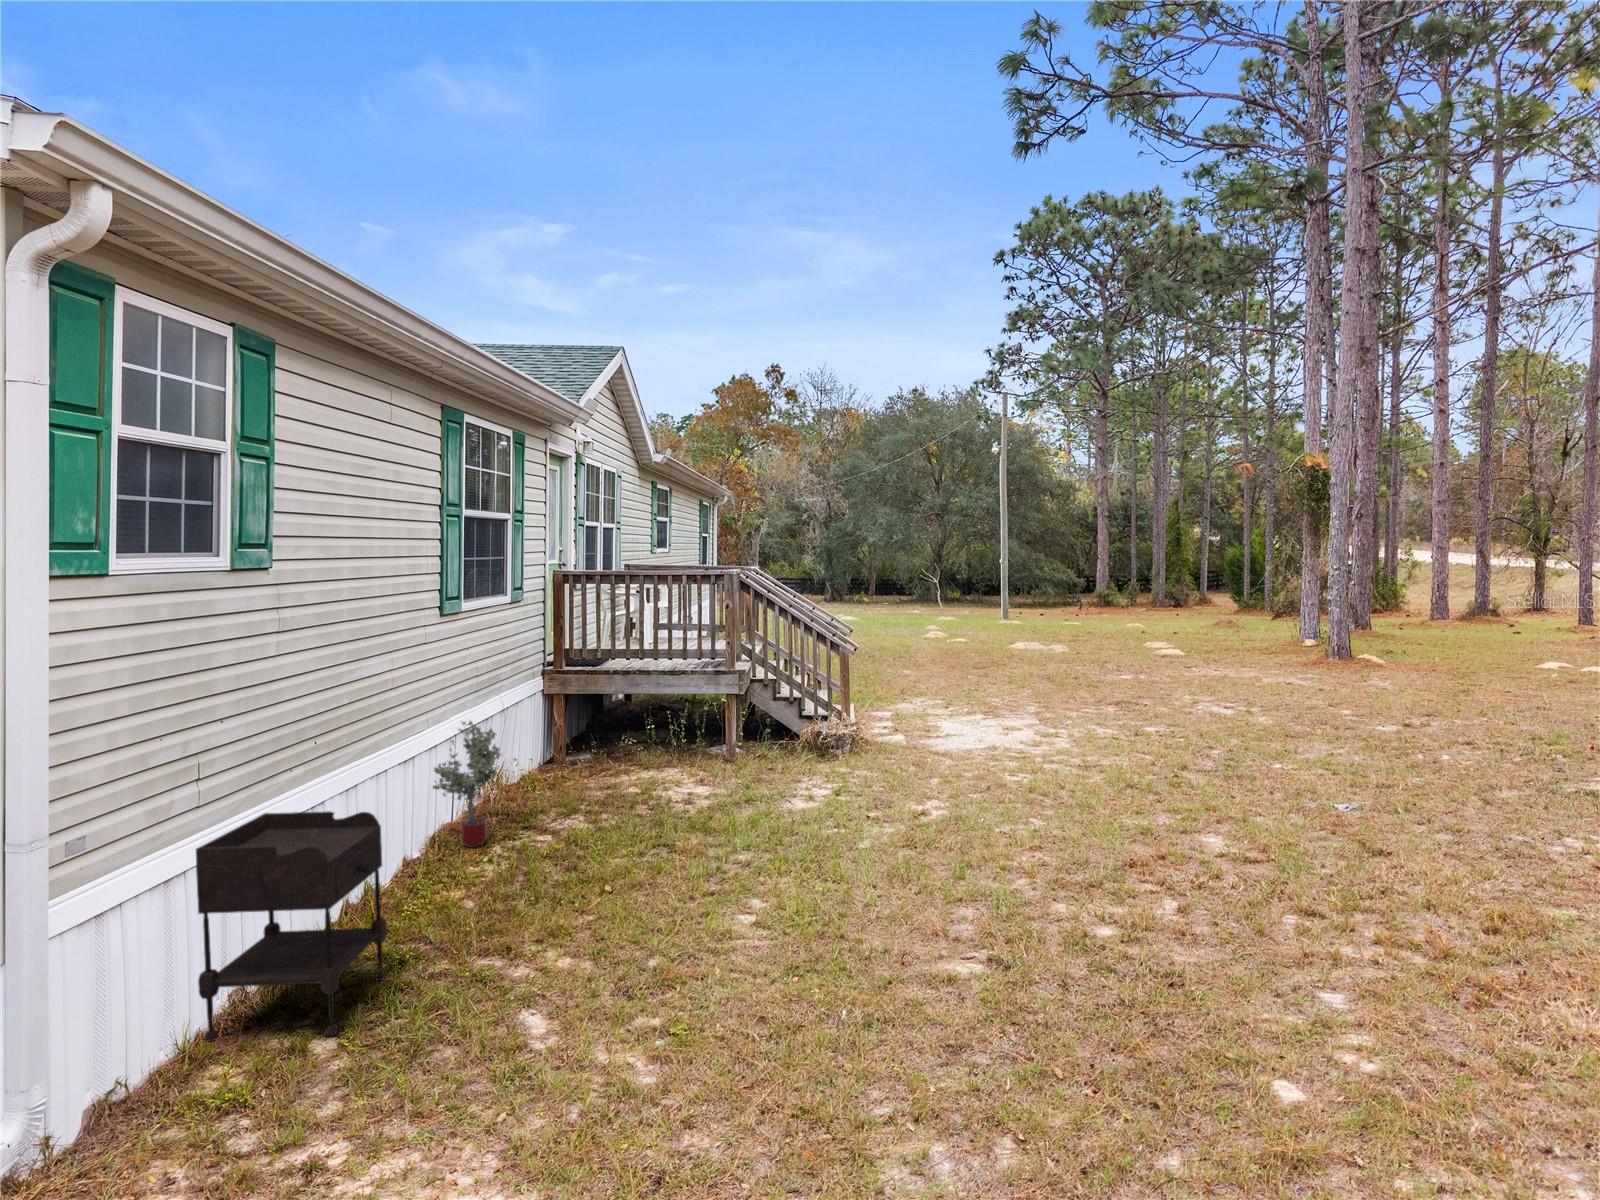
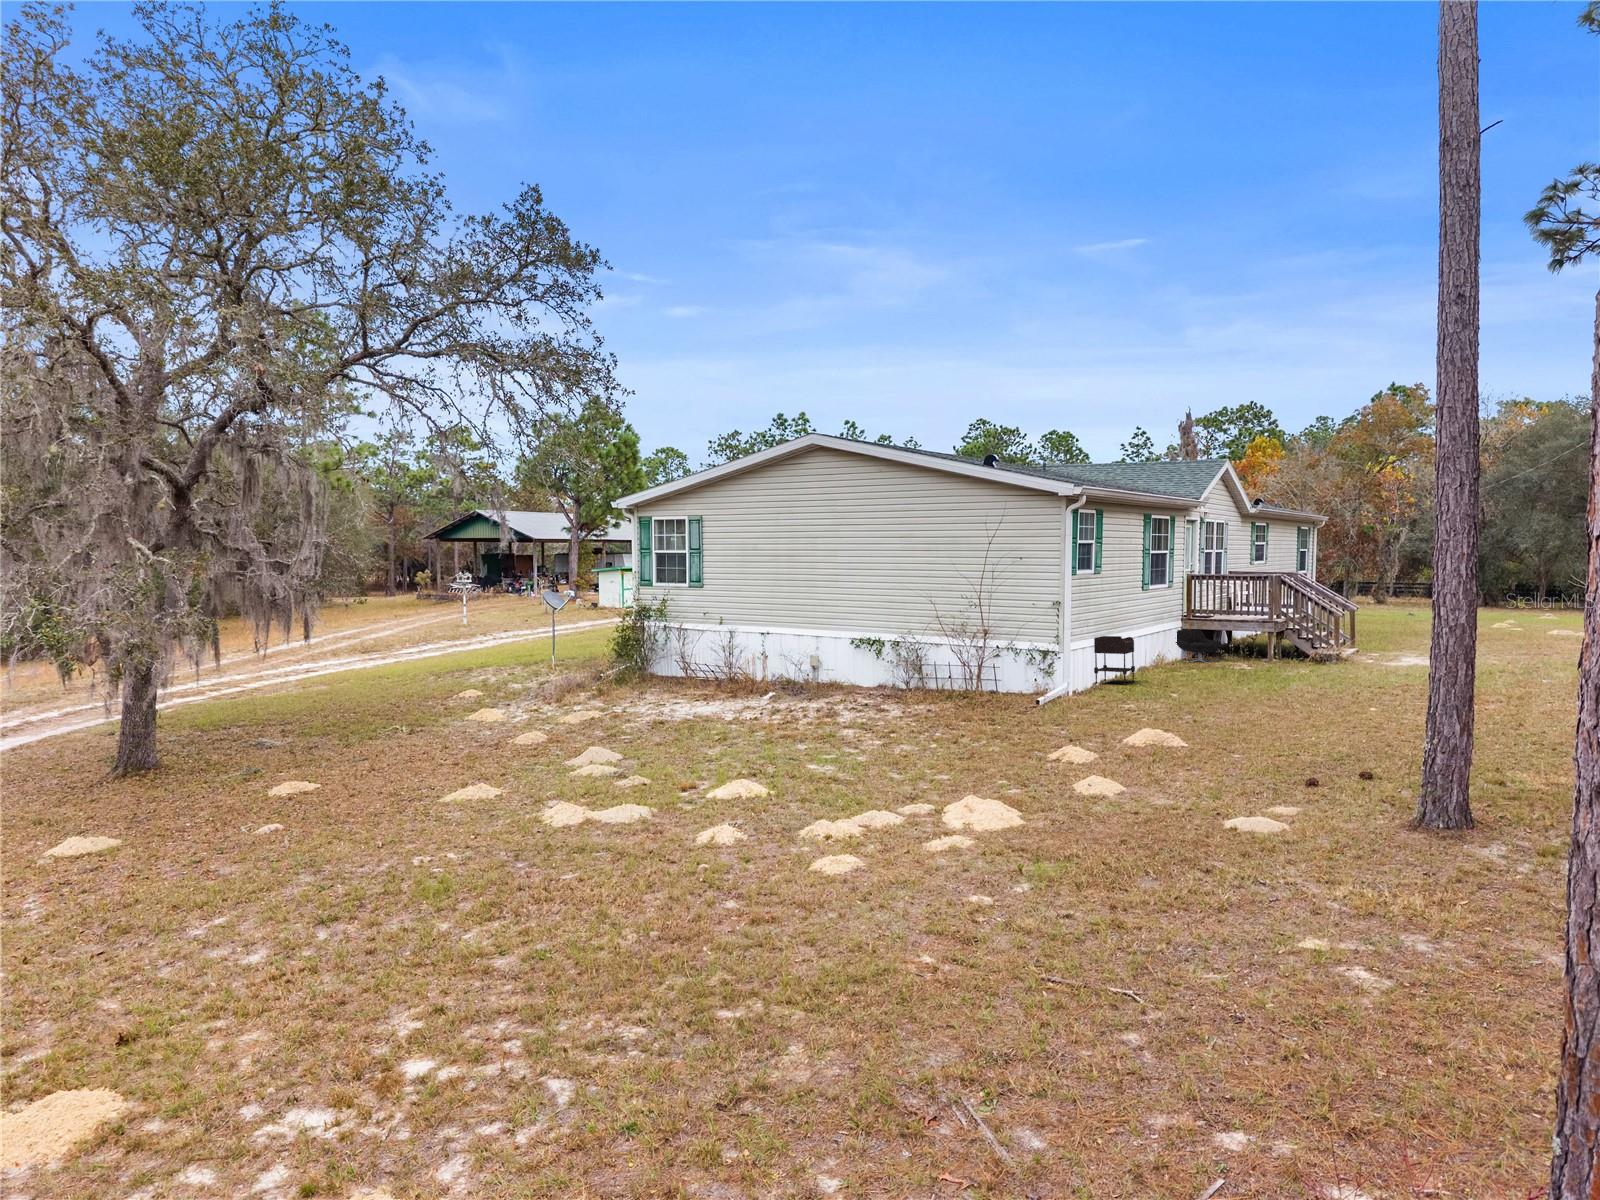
lounge chair: none [531,693,631,778] -> present [1176,629,1222,663]
potted tree: present [433,721,501,848] -> none [1139,627,1165,671]

